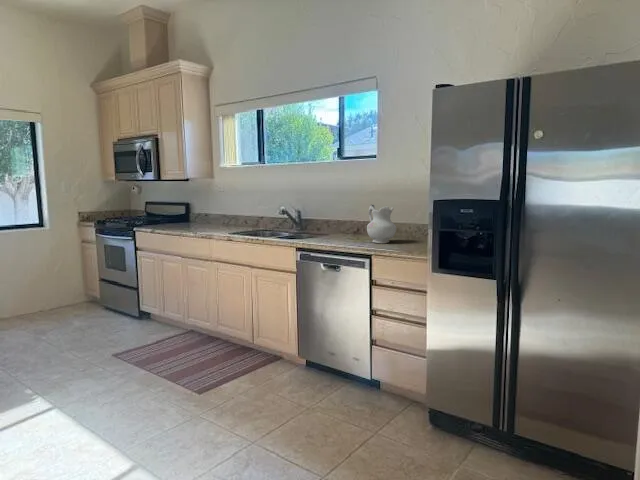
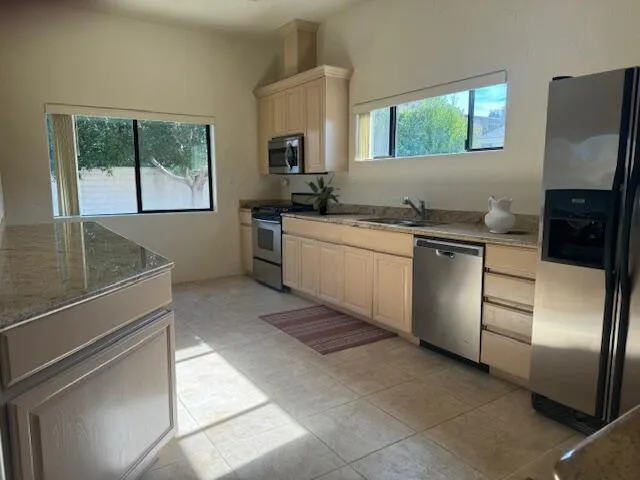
potted plant: none [162,183,206,227] -> present [305,176,339,214]

